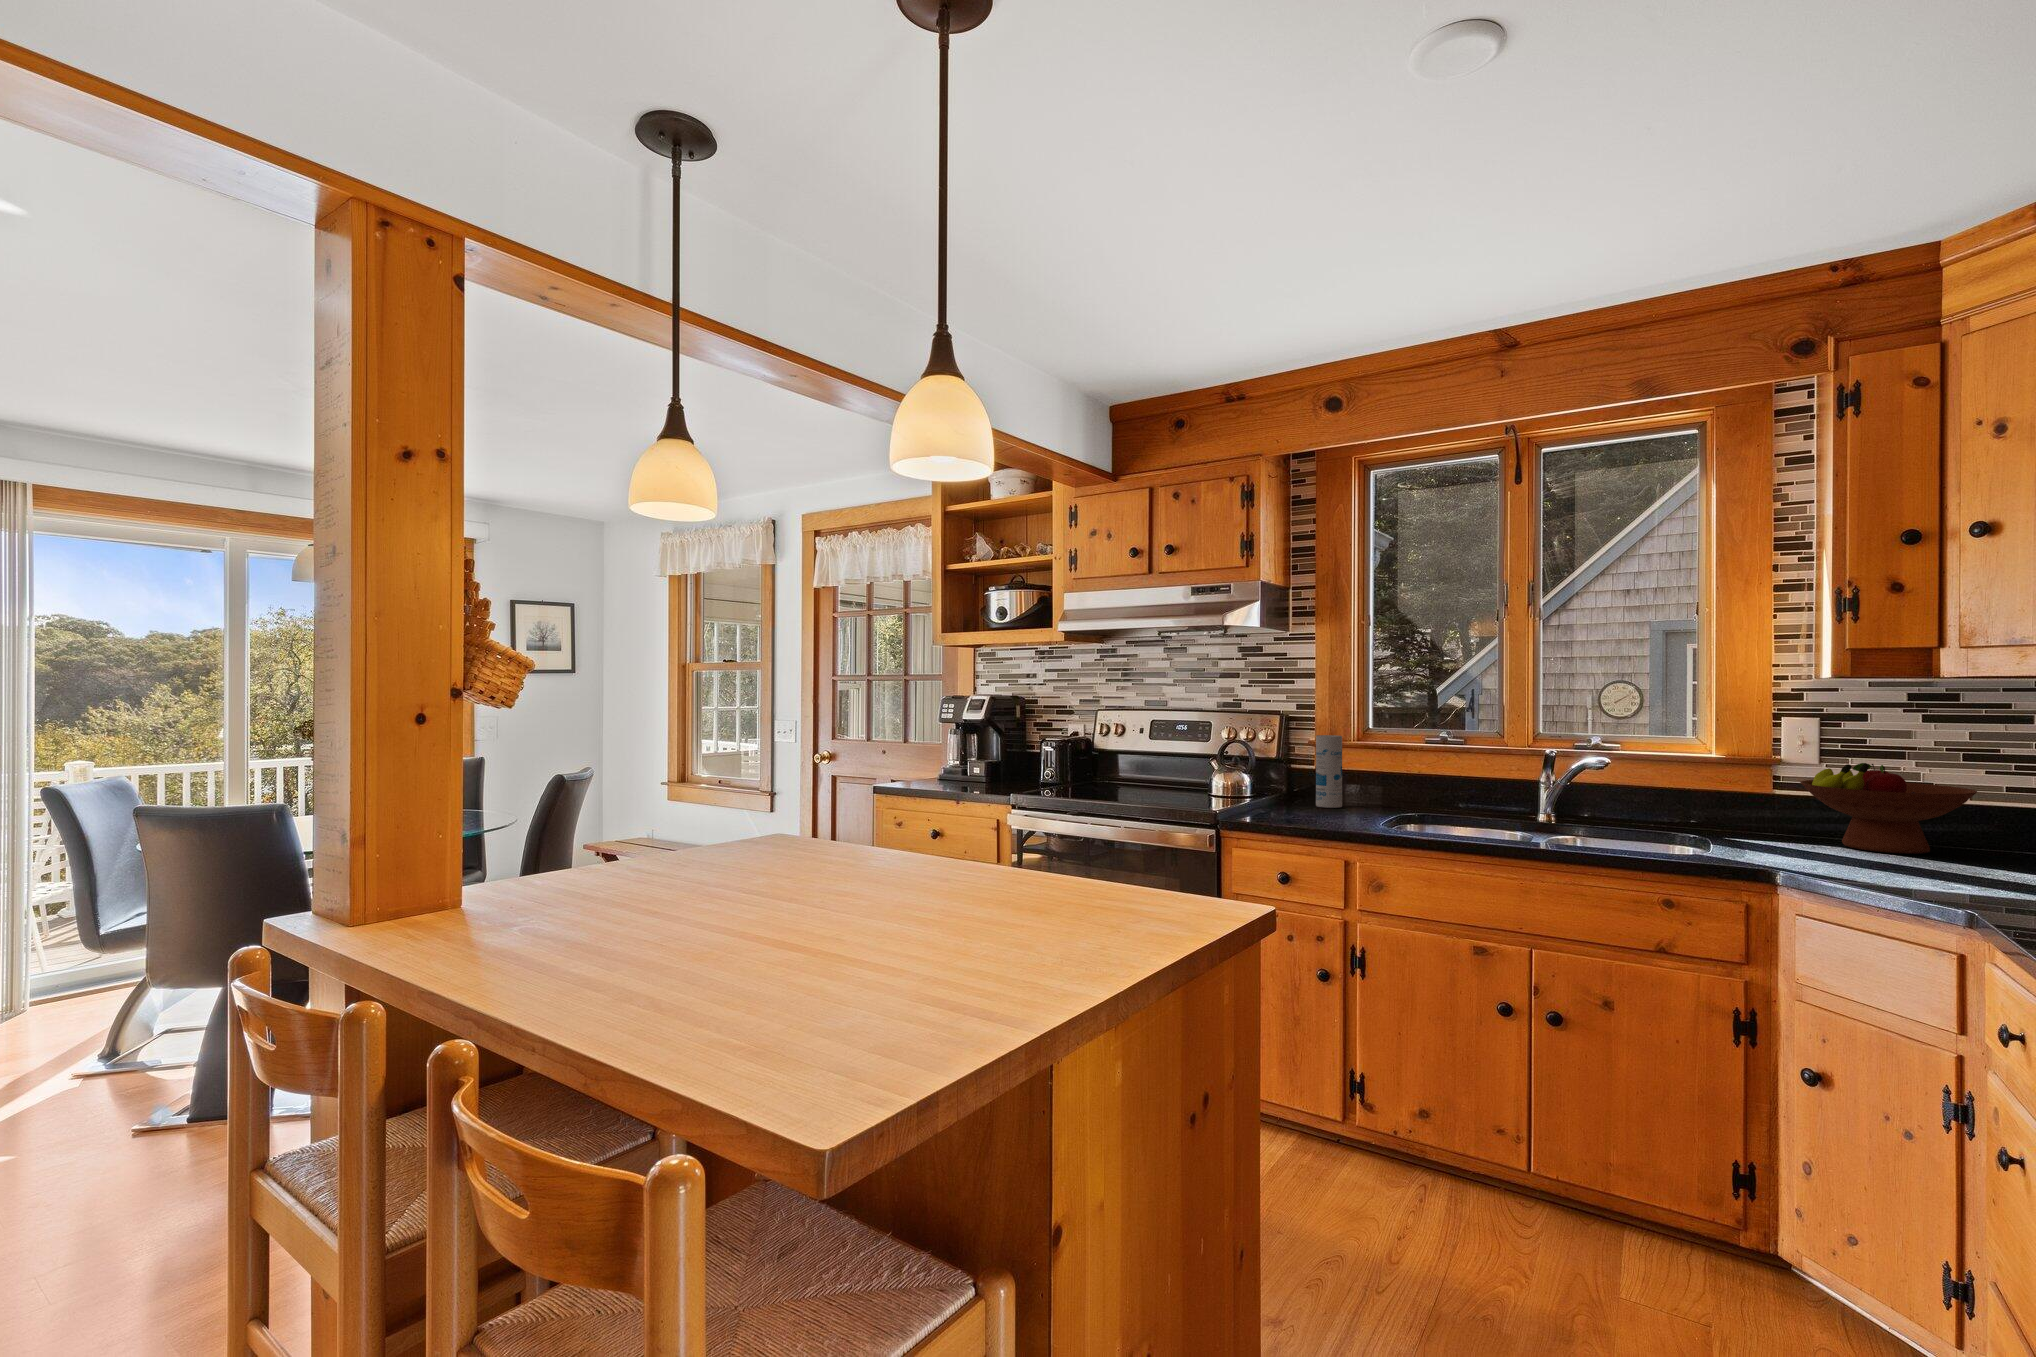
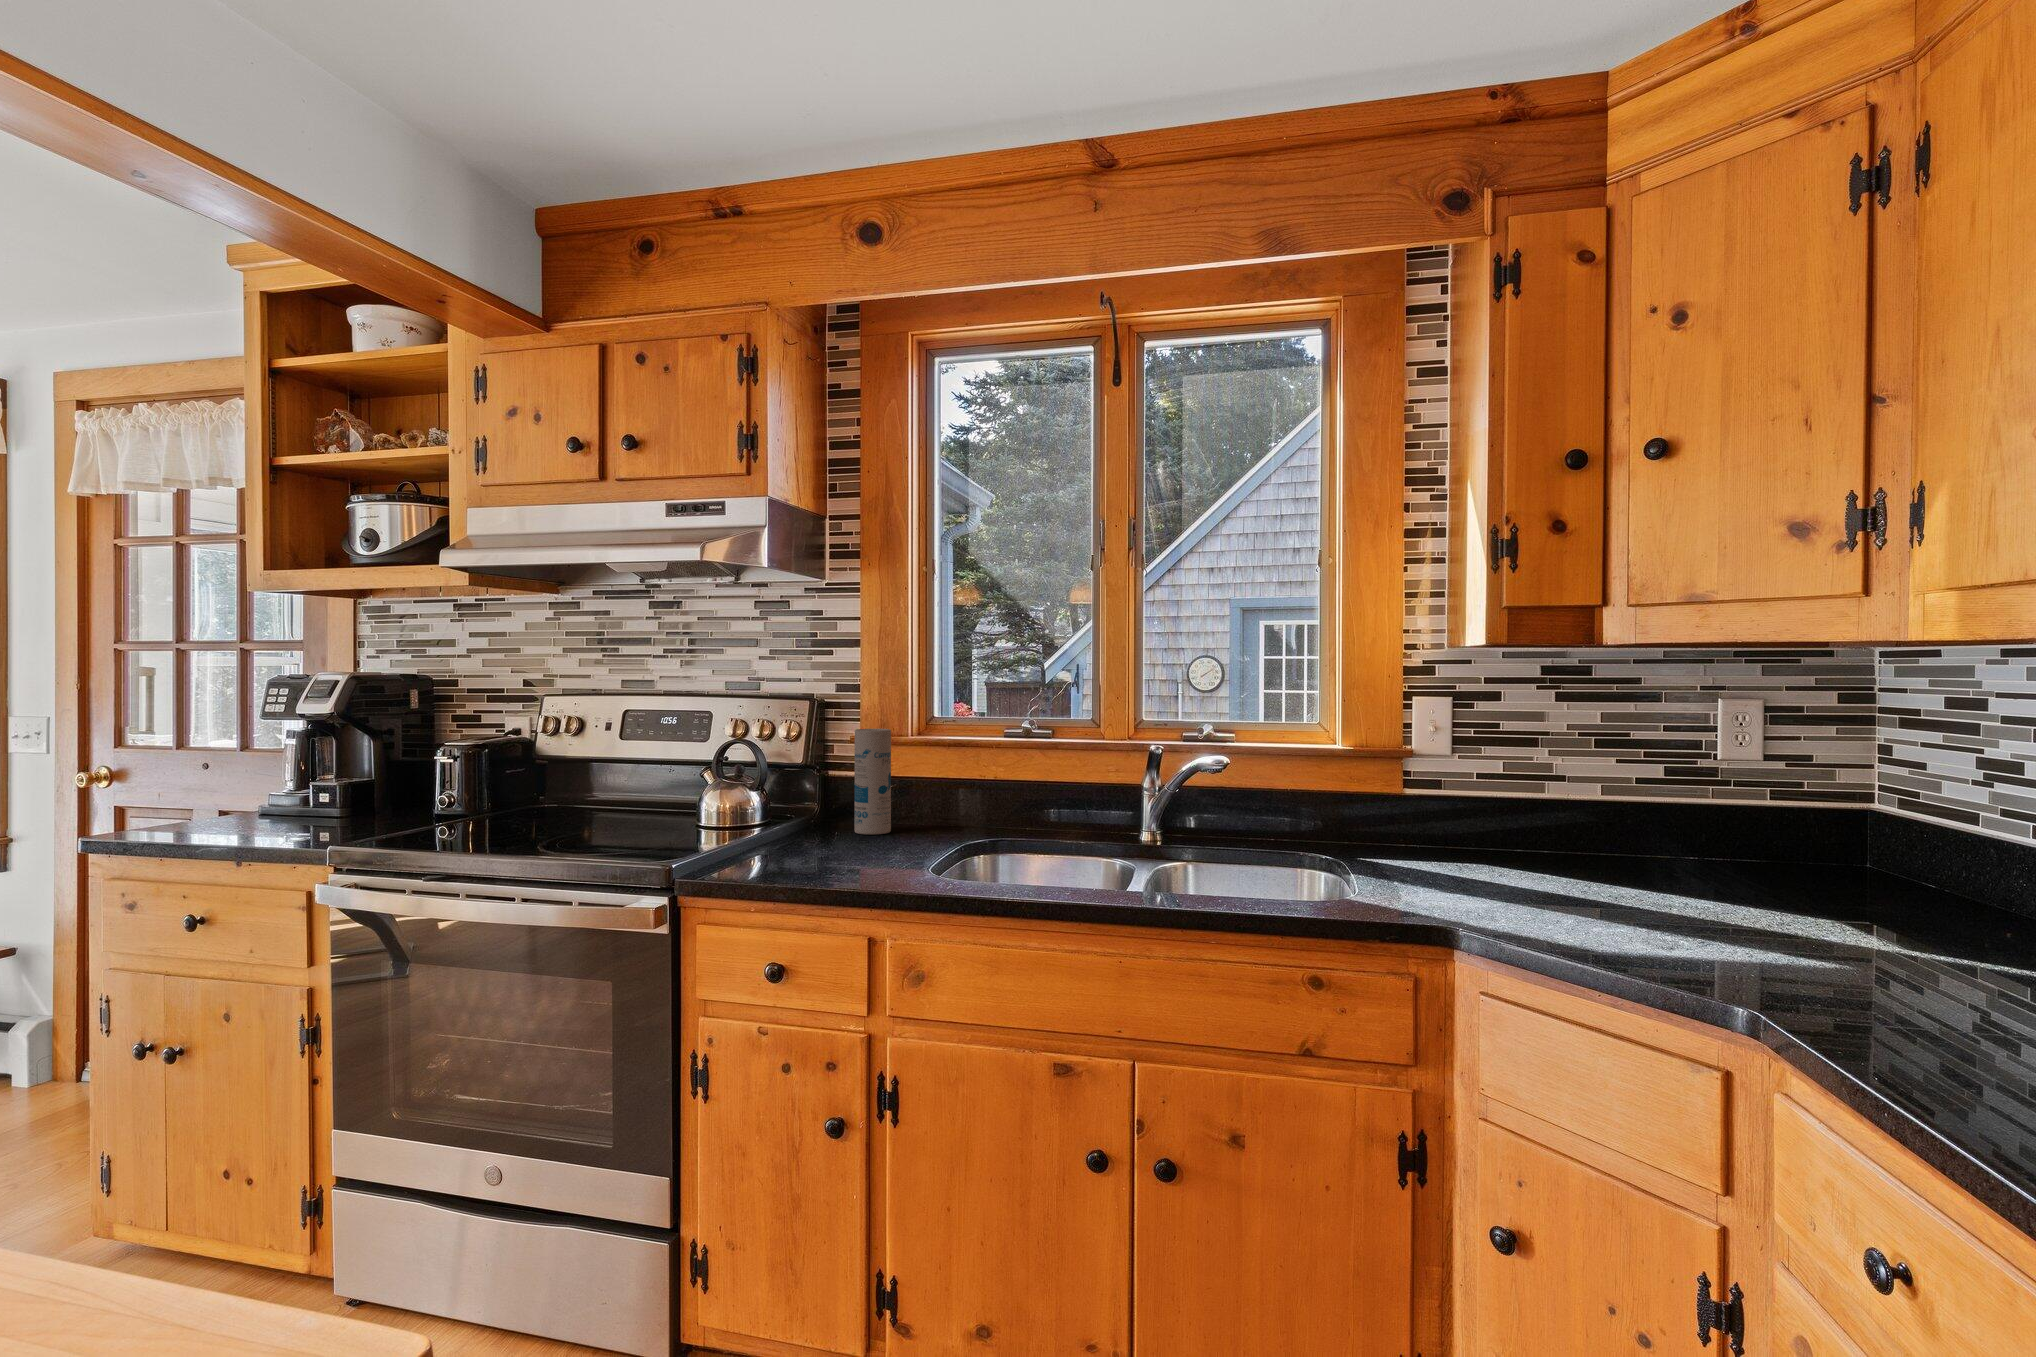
fruit bowl: present [1800,763,1977,854] -> none [1439,753,1623,867]

